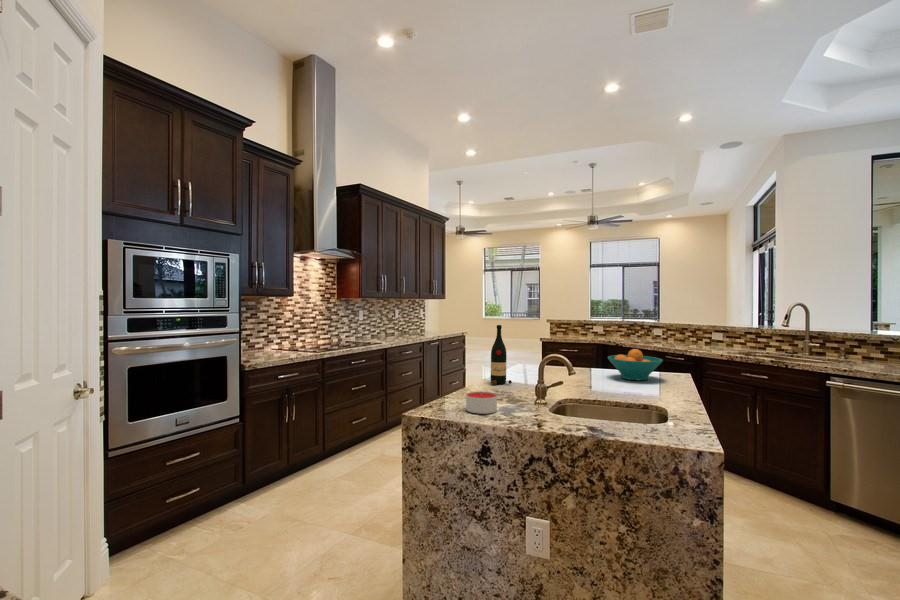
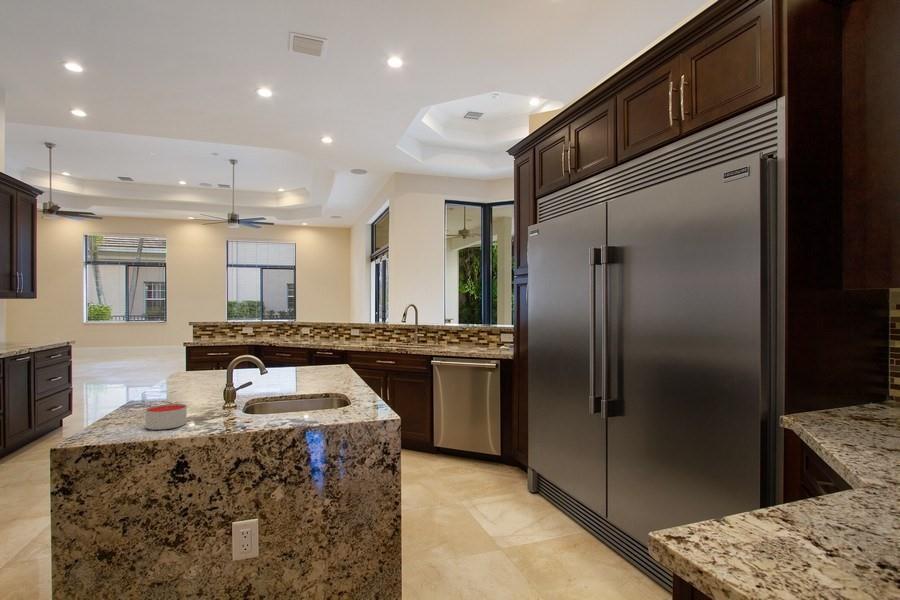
wine bottle: present [491,325,512,385] -> none [156,329,185,398]
fruit bowl: present [608,349,663,380] -> none [282,346,331,375]

